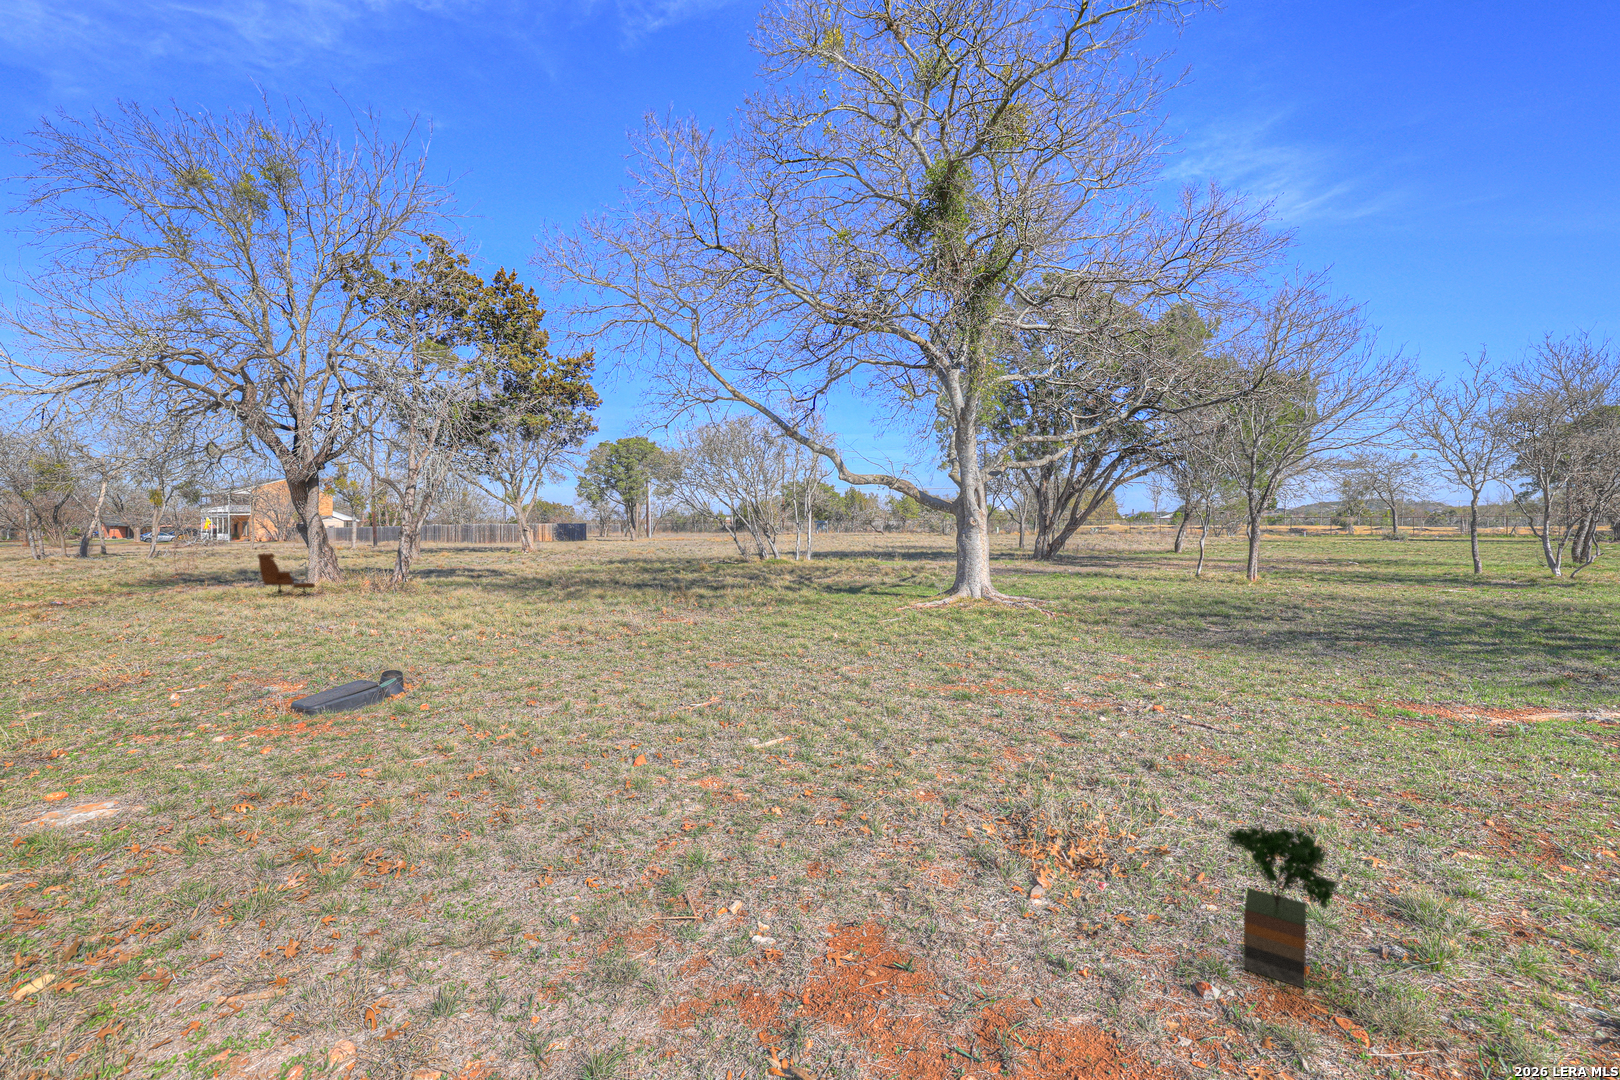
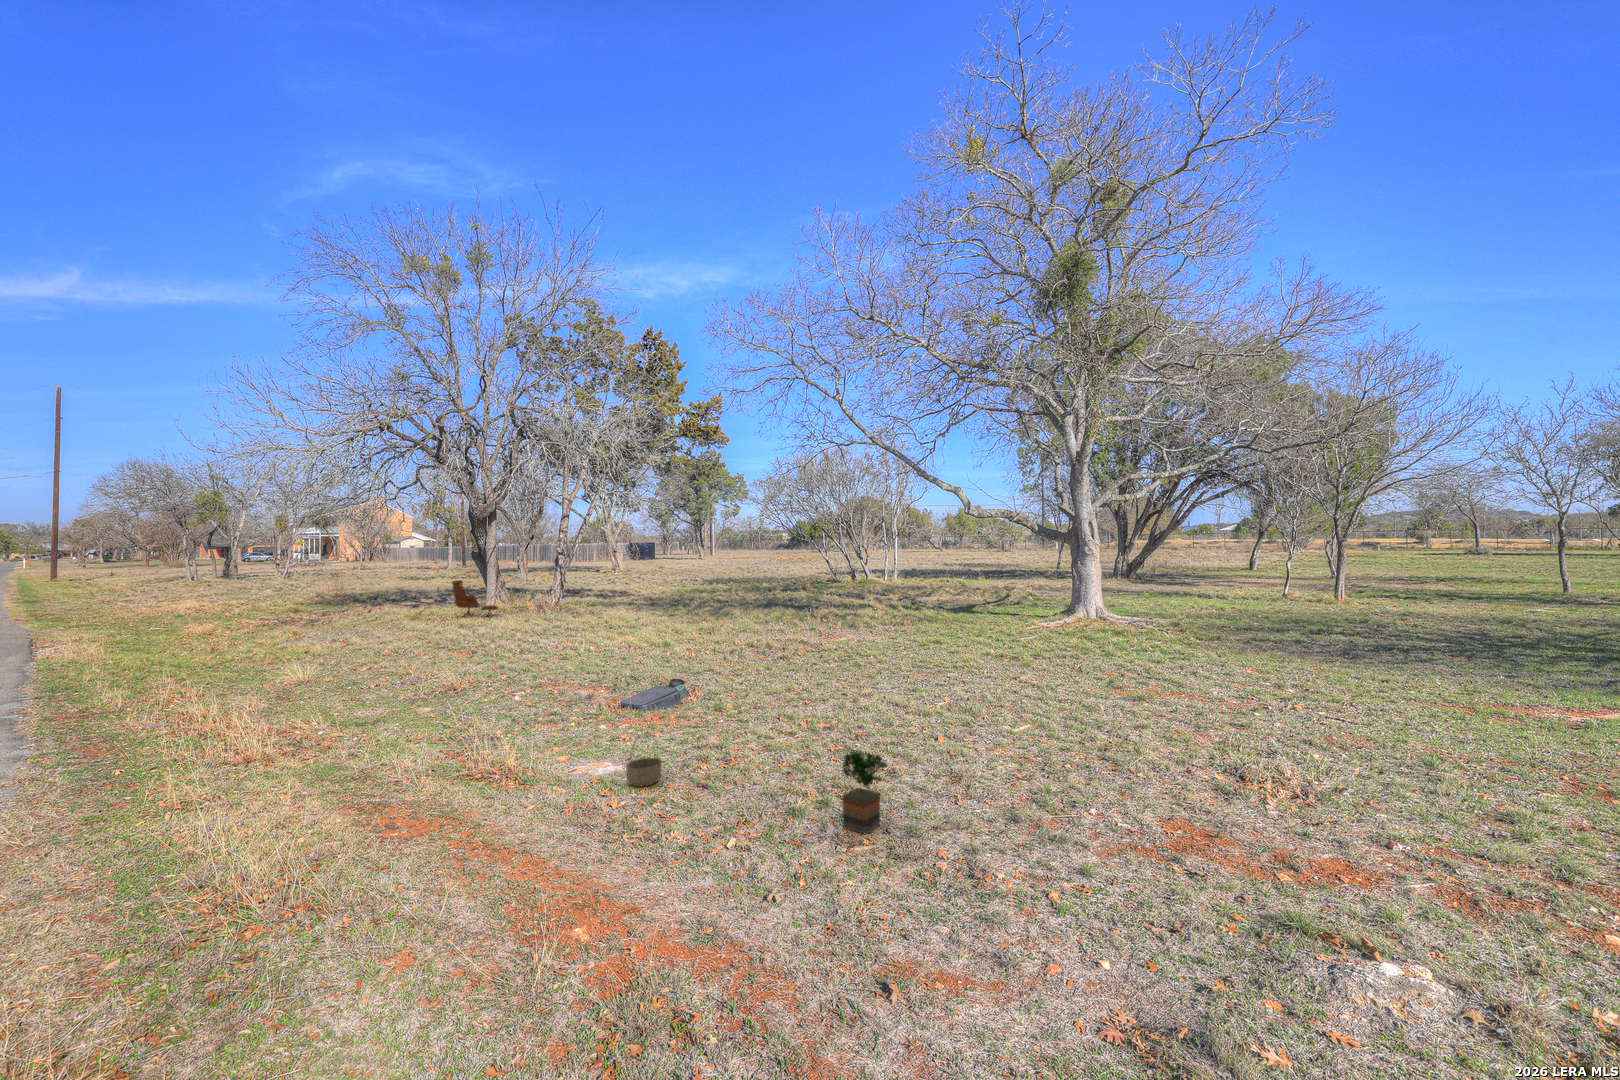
basket: none [32,769,123,861] -> present [626,732,662,787]
potted tree: present [1228,825,1338,988] -> present [842,751,888,834]

